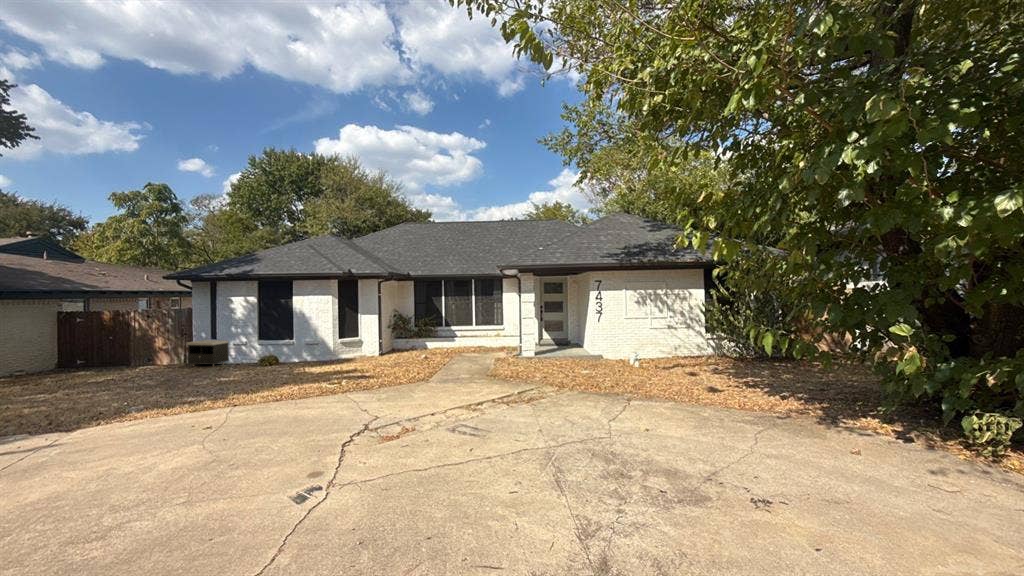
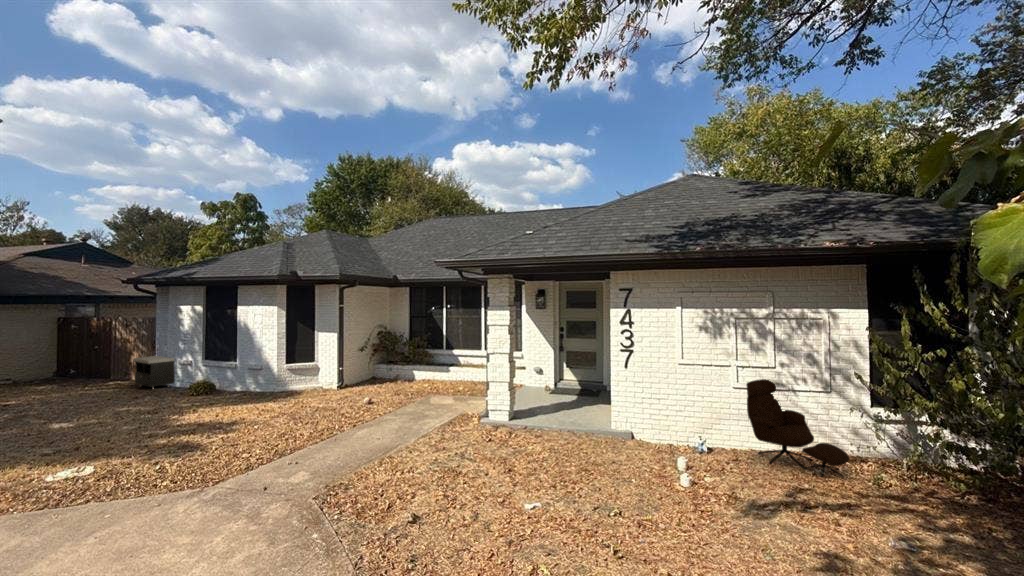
lounge chair: none [658,324,702,363] -> present [746,379,849,477]

